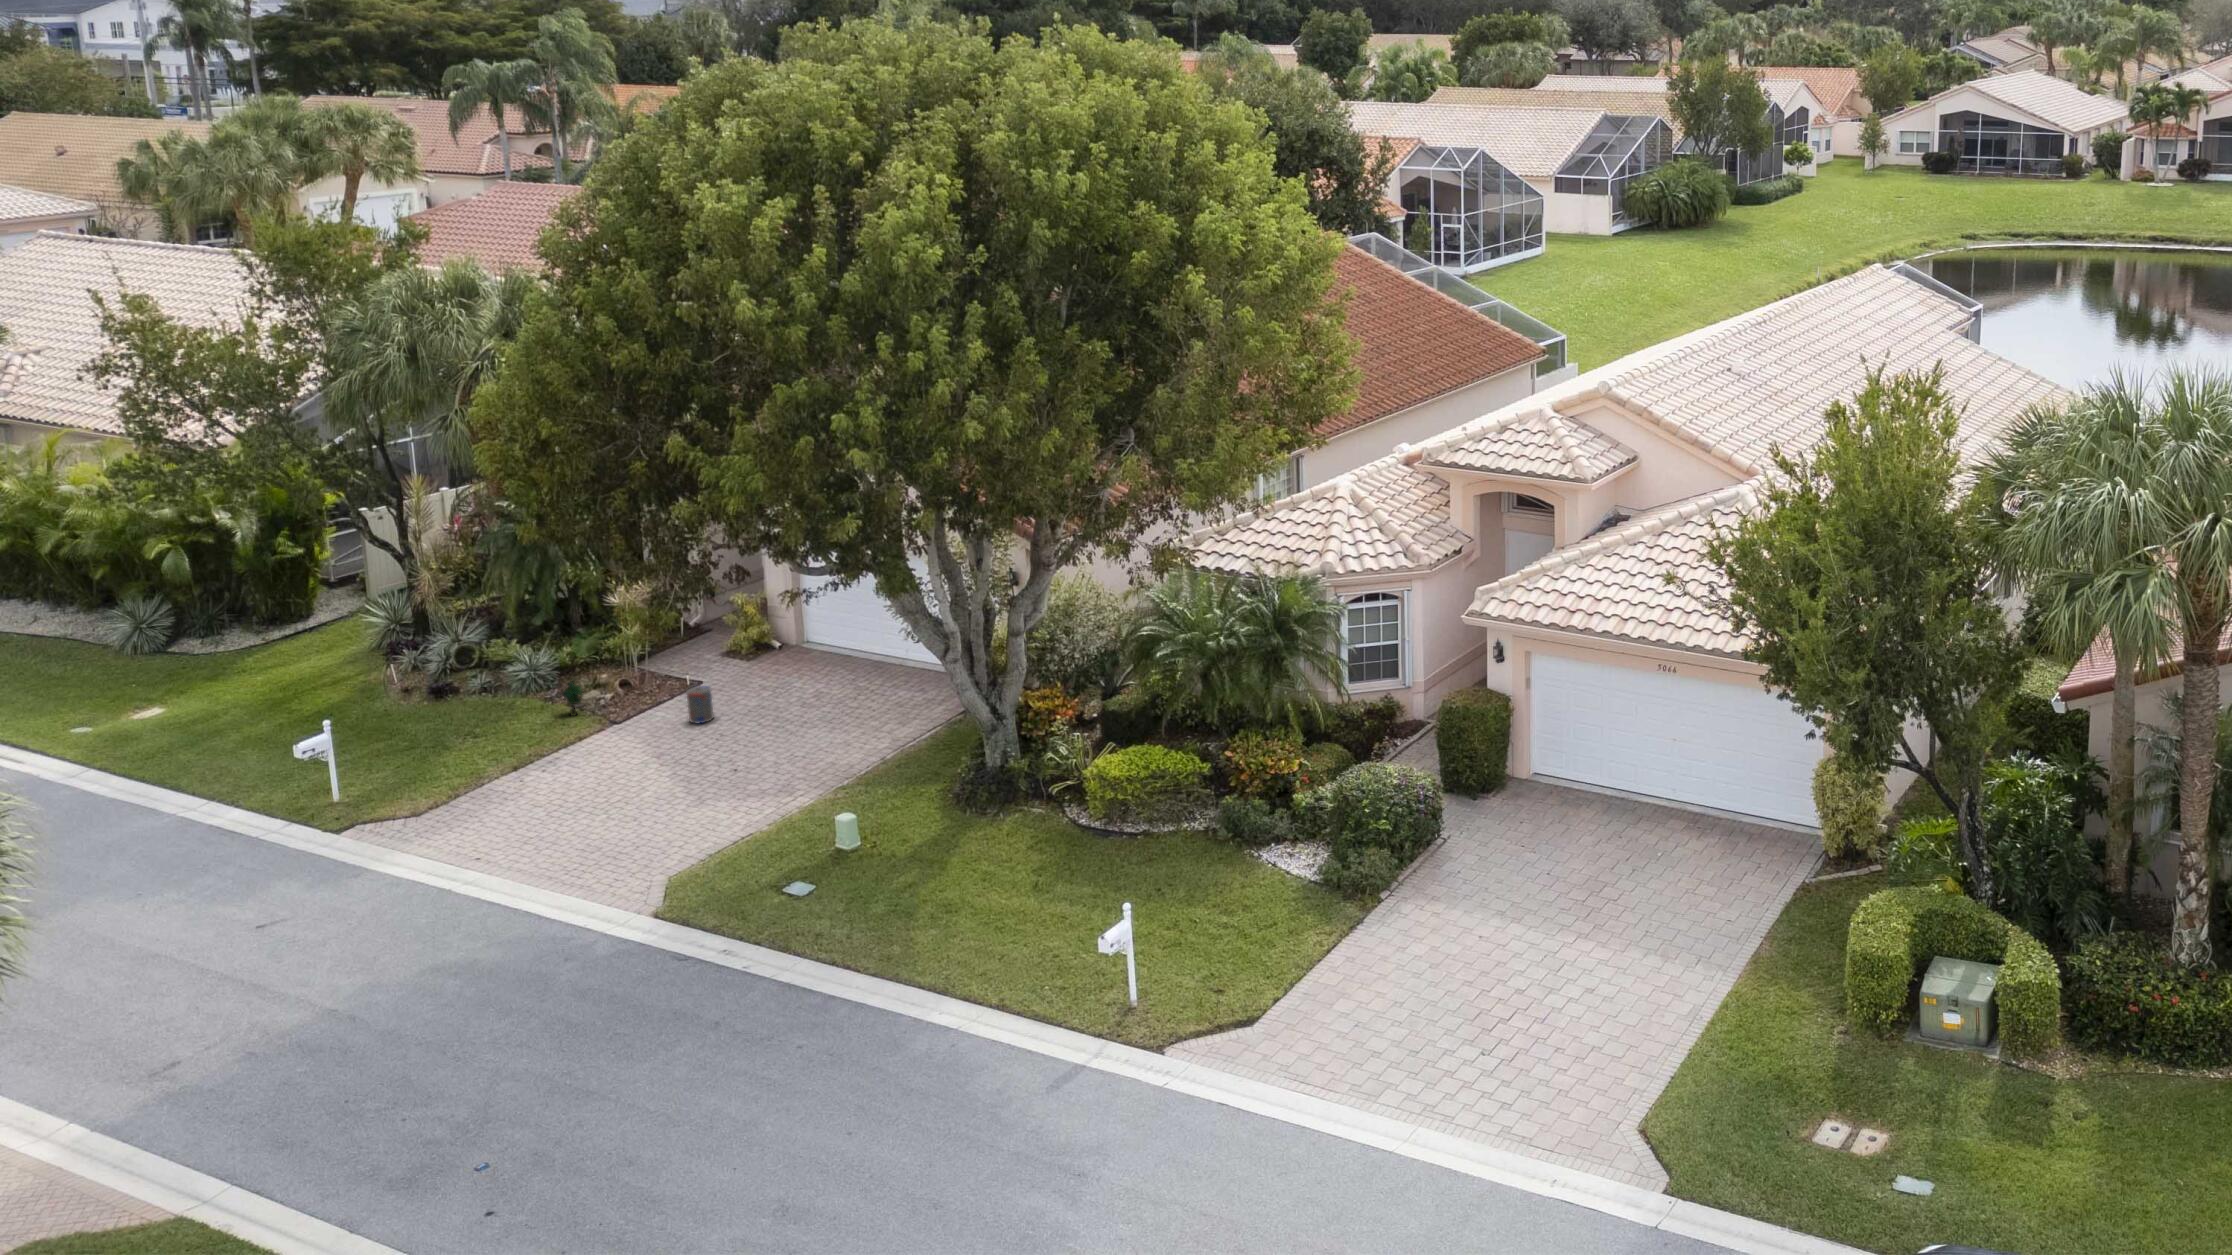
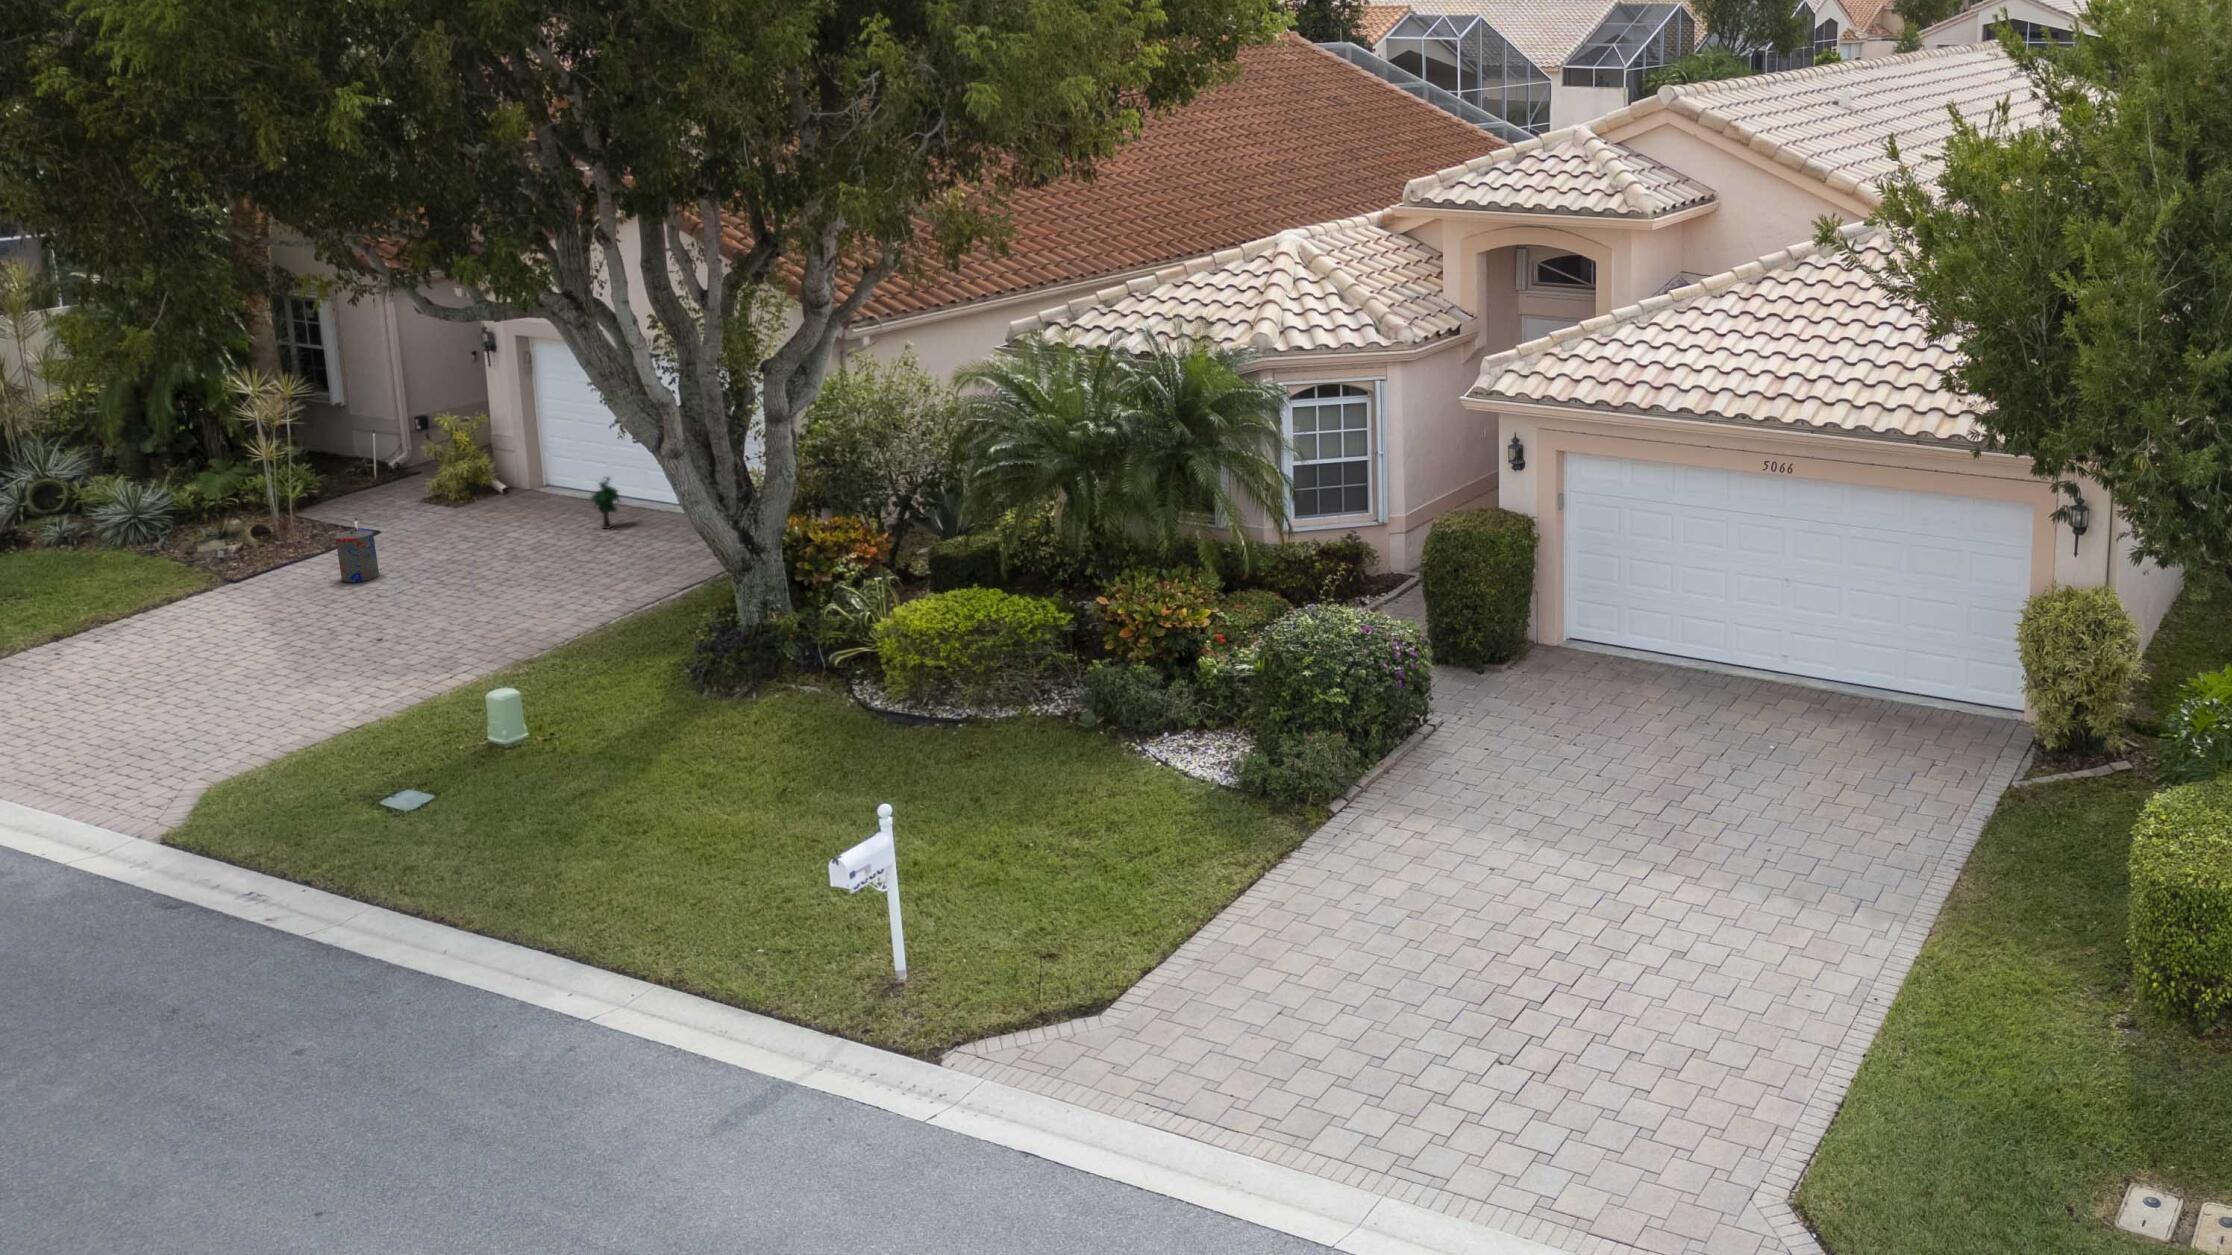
decorative plant: present [560,679,582,716] -> present [590,478,620,529]

